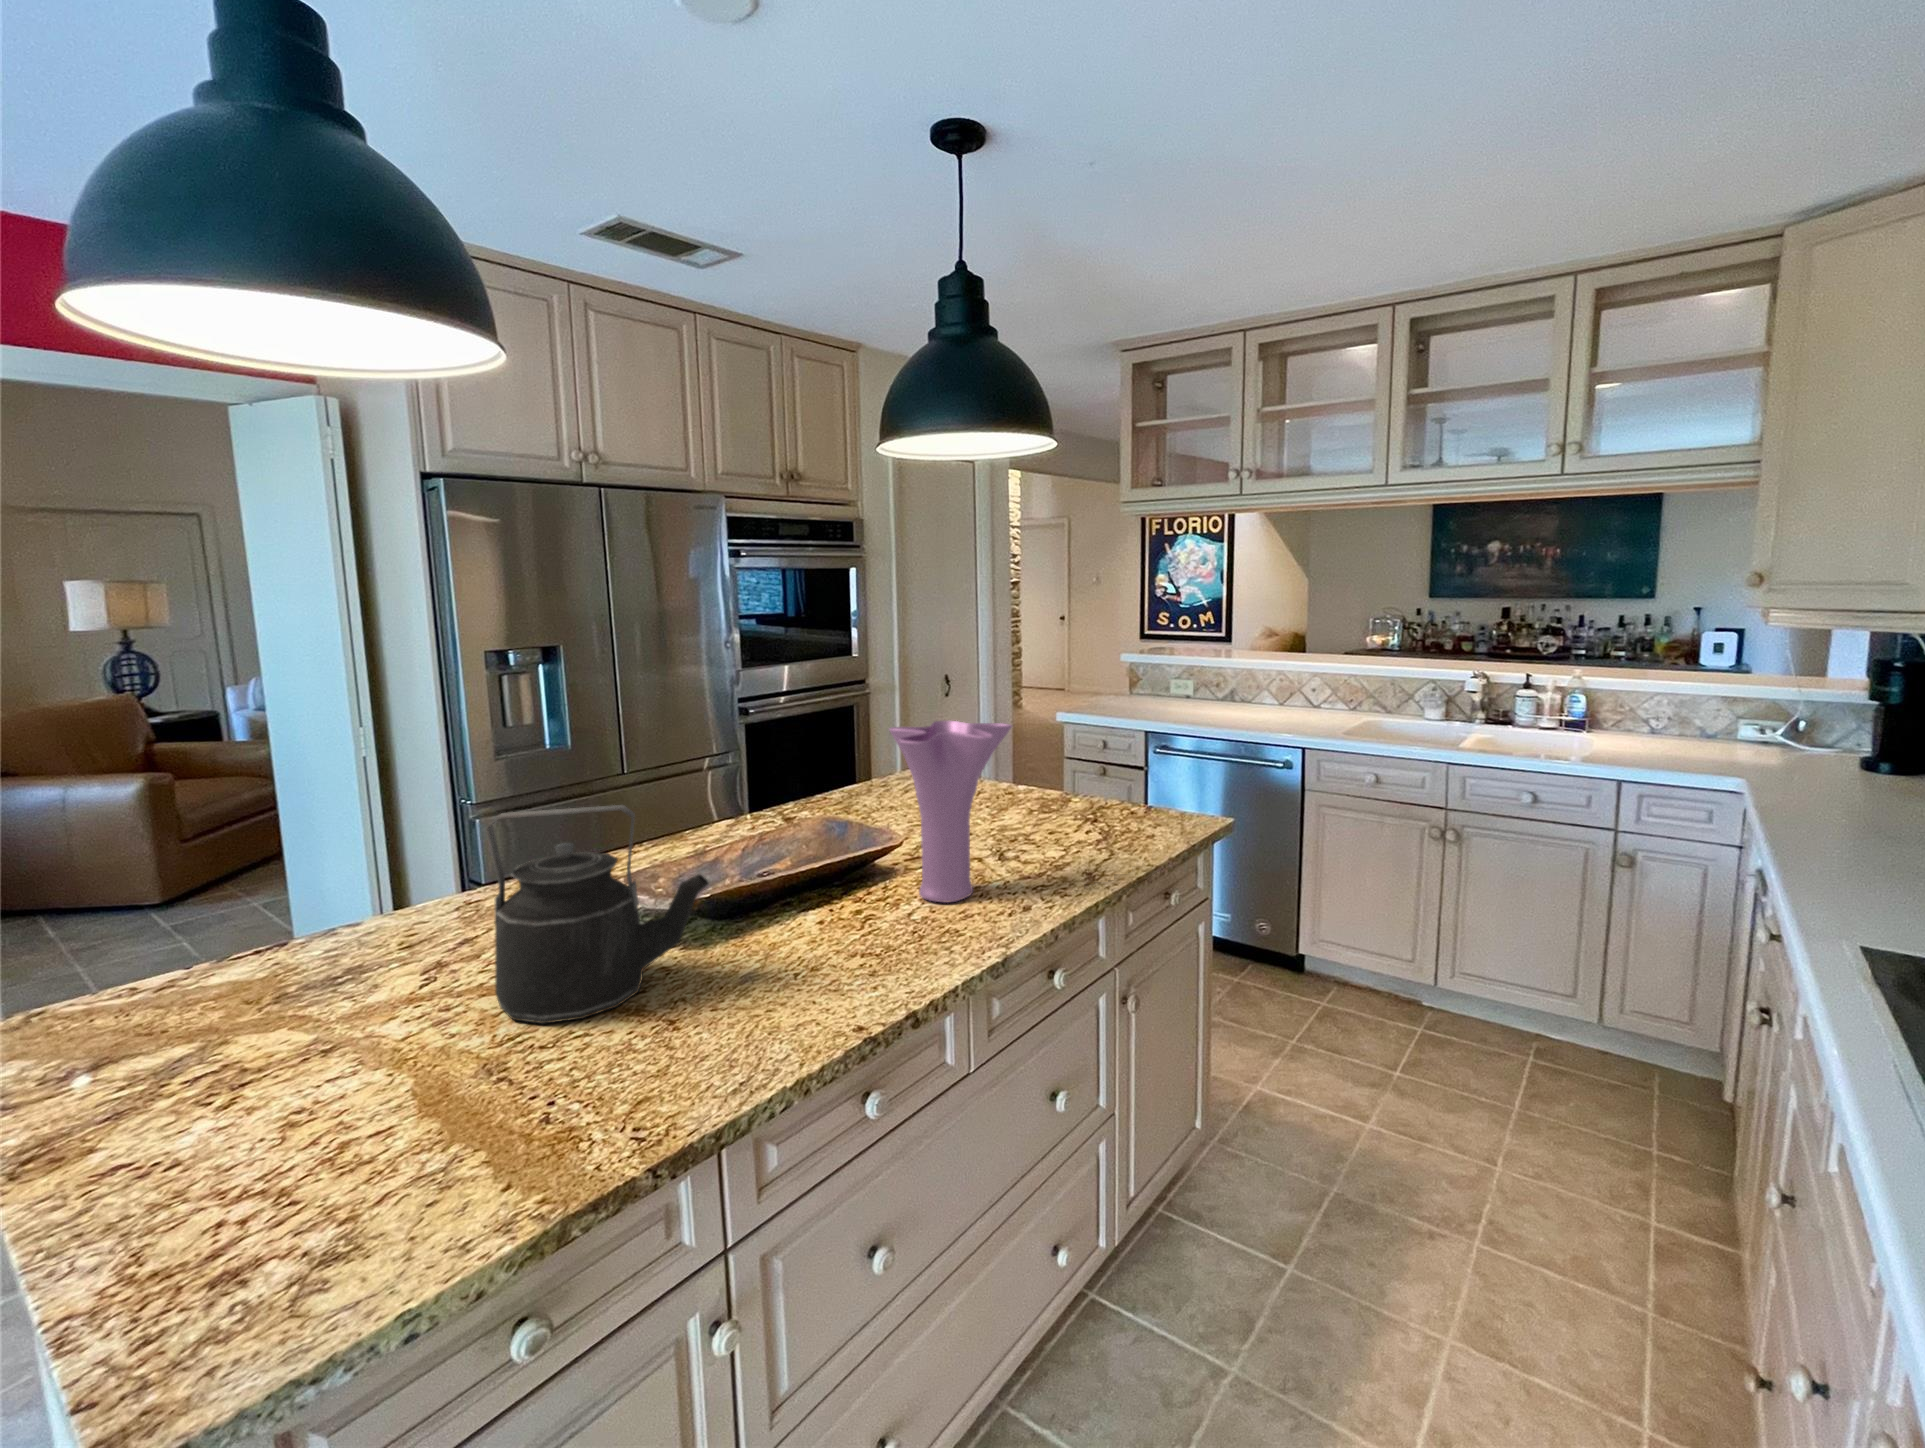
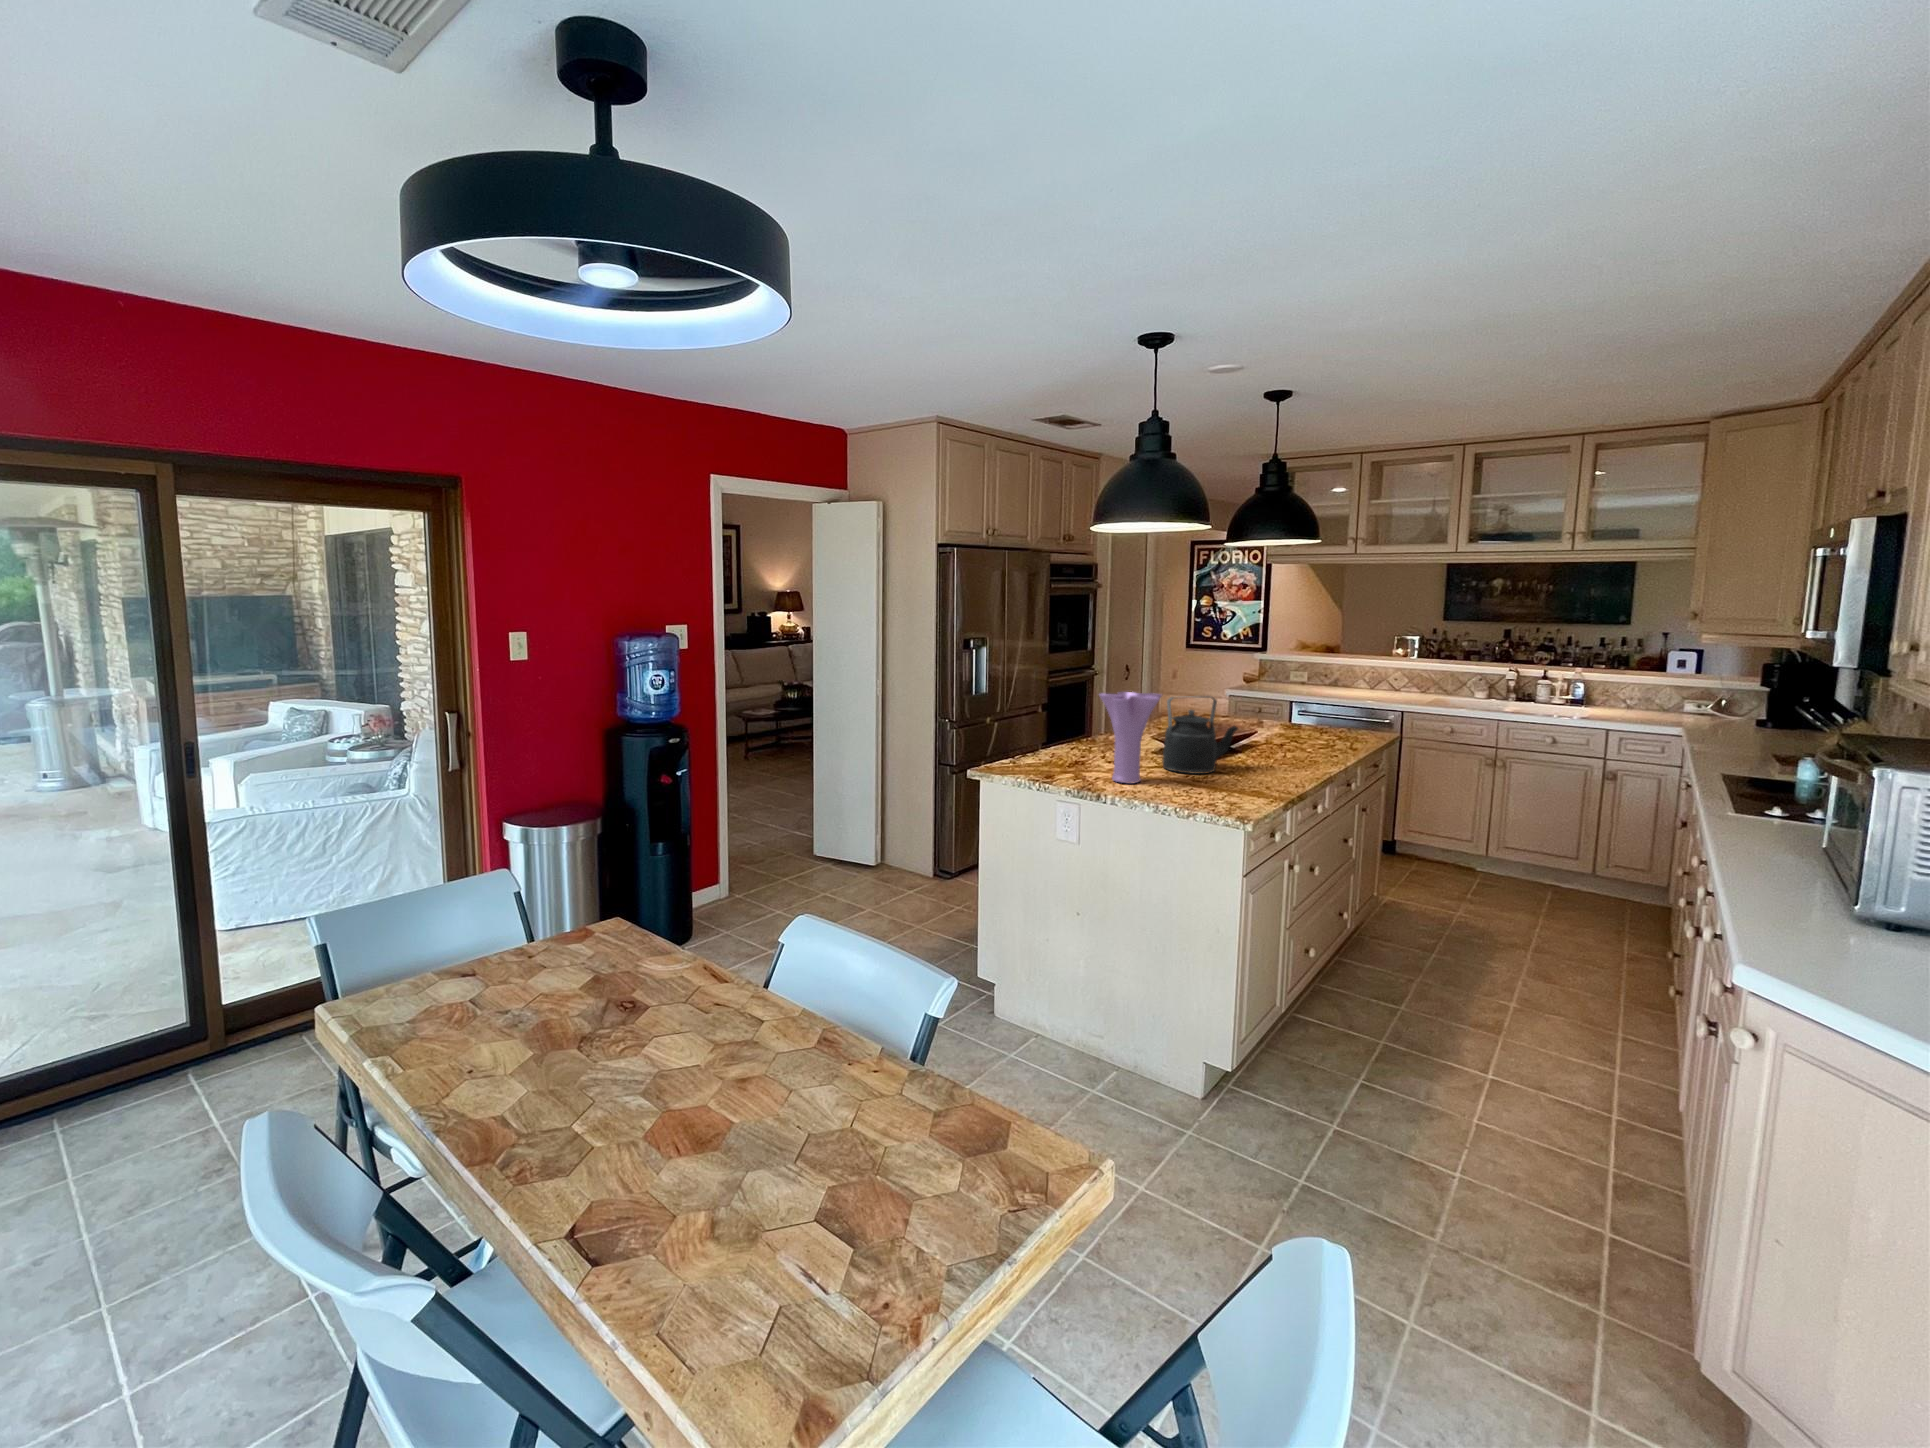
vase: present [889,720,1012,902] -> present [1099,692,1162,783]

